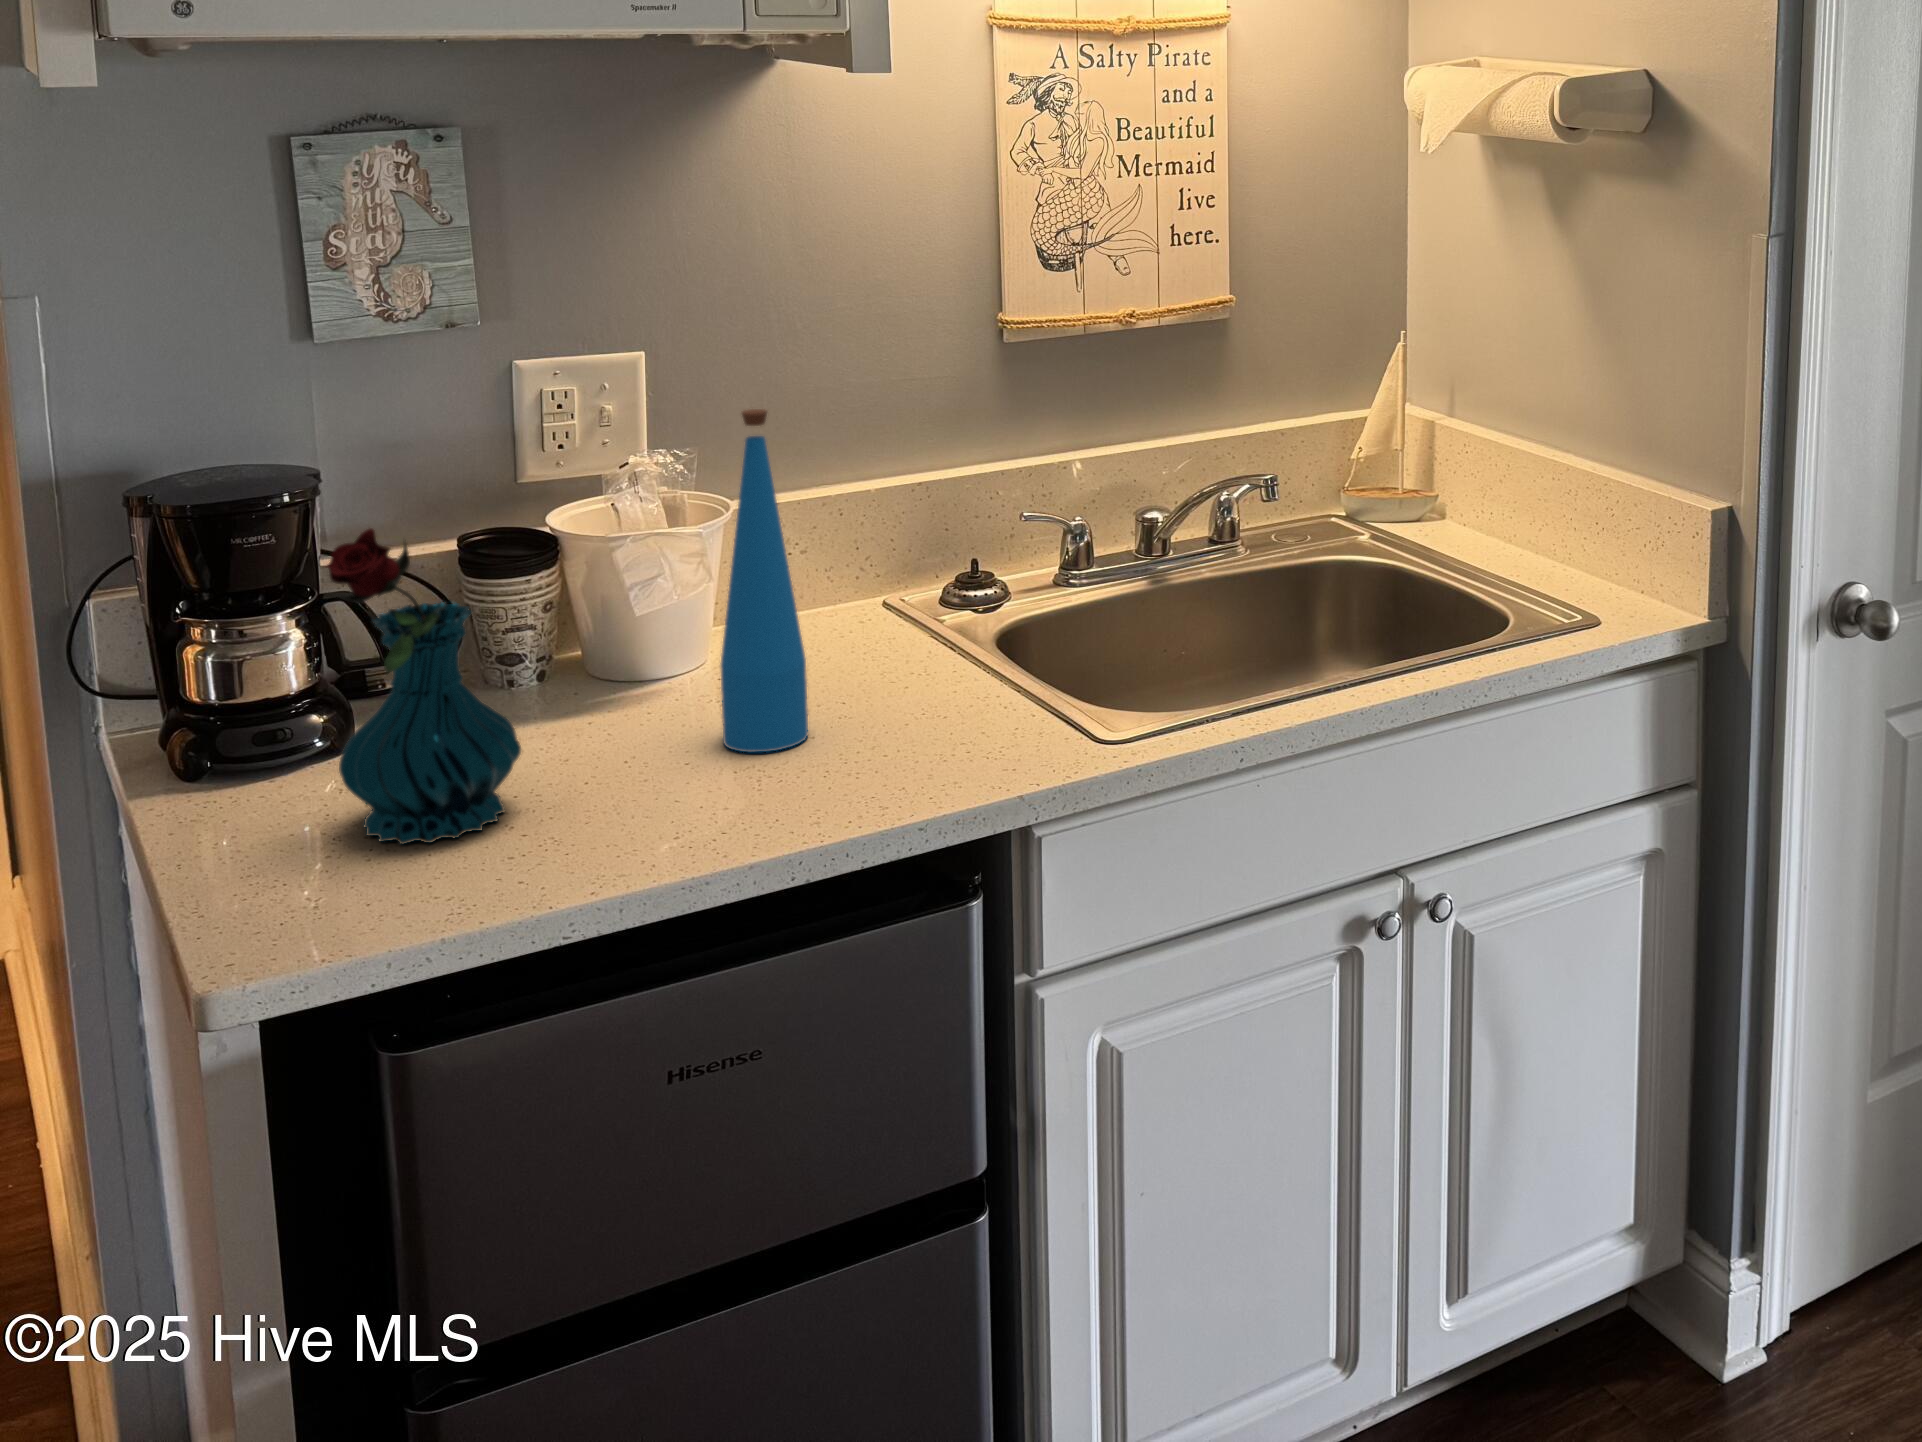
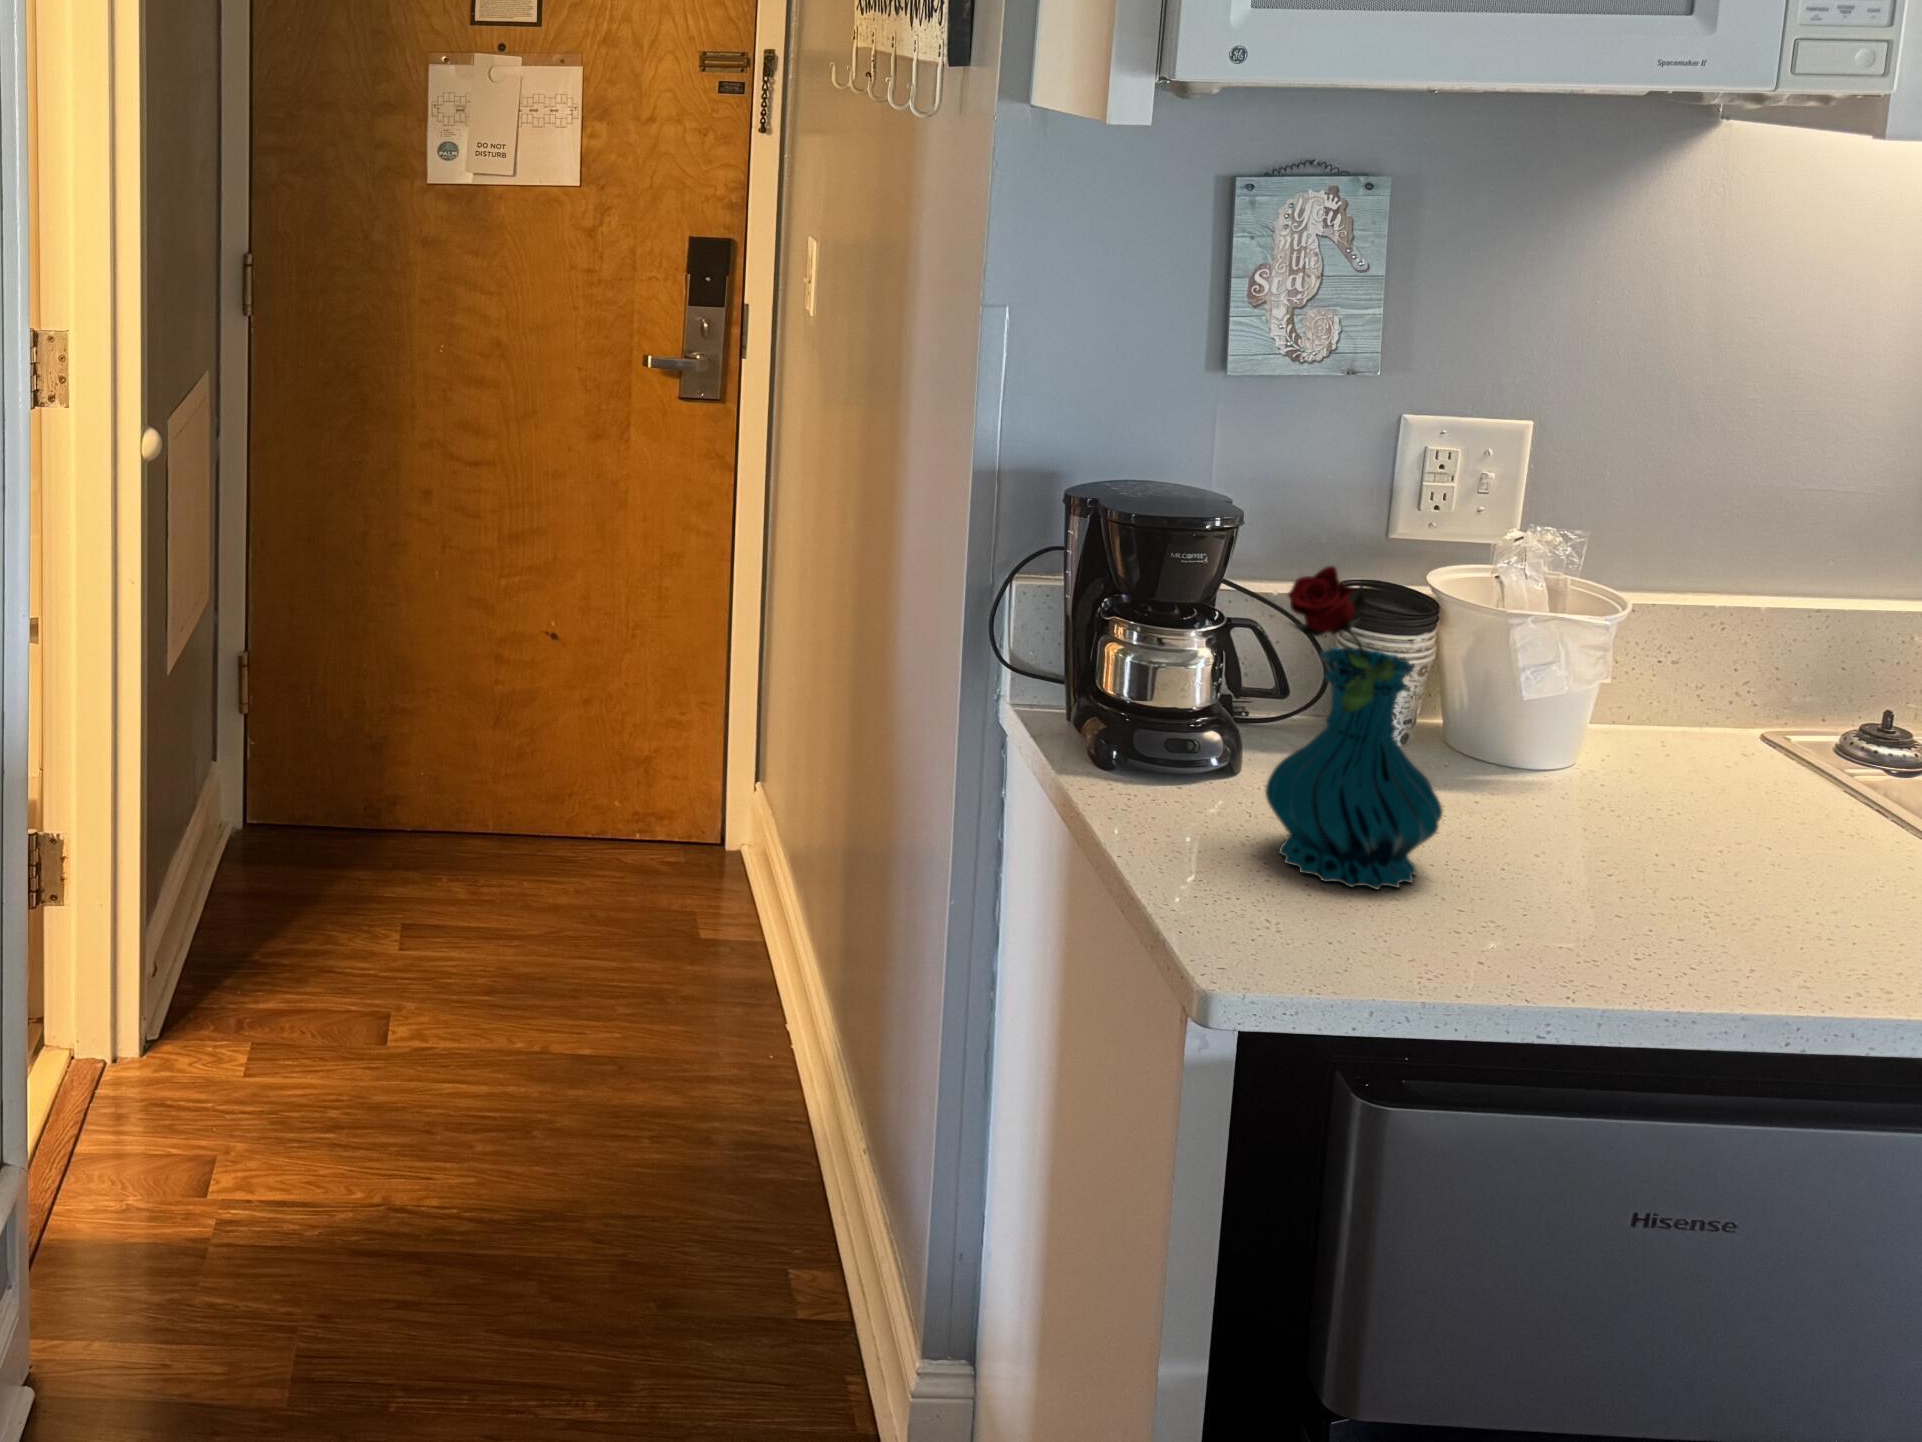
bottle: present [720,409,808,752] -> none [1632,505,1744,884]

